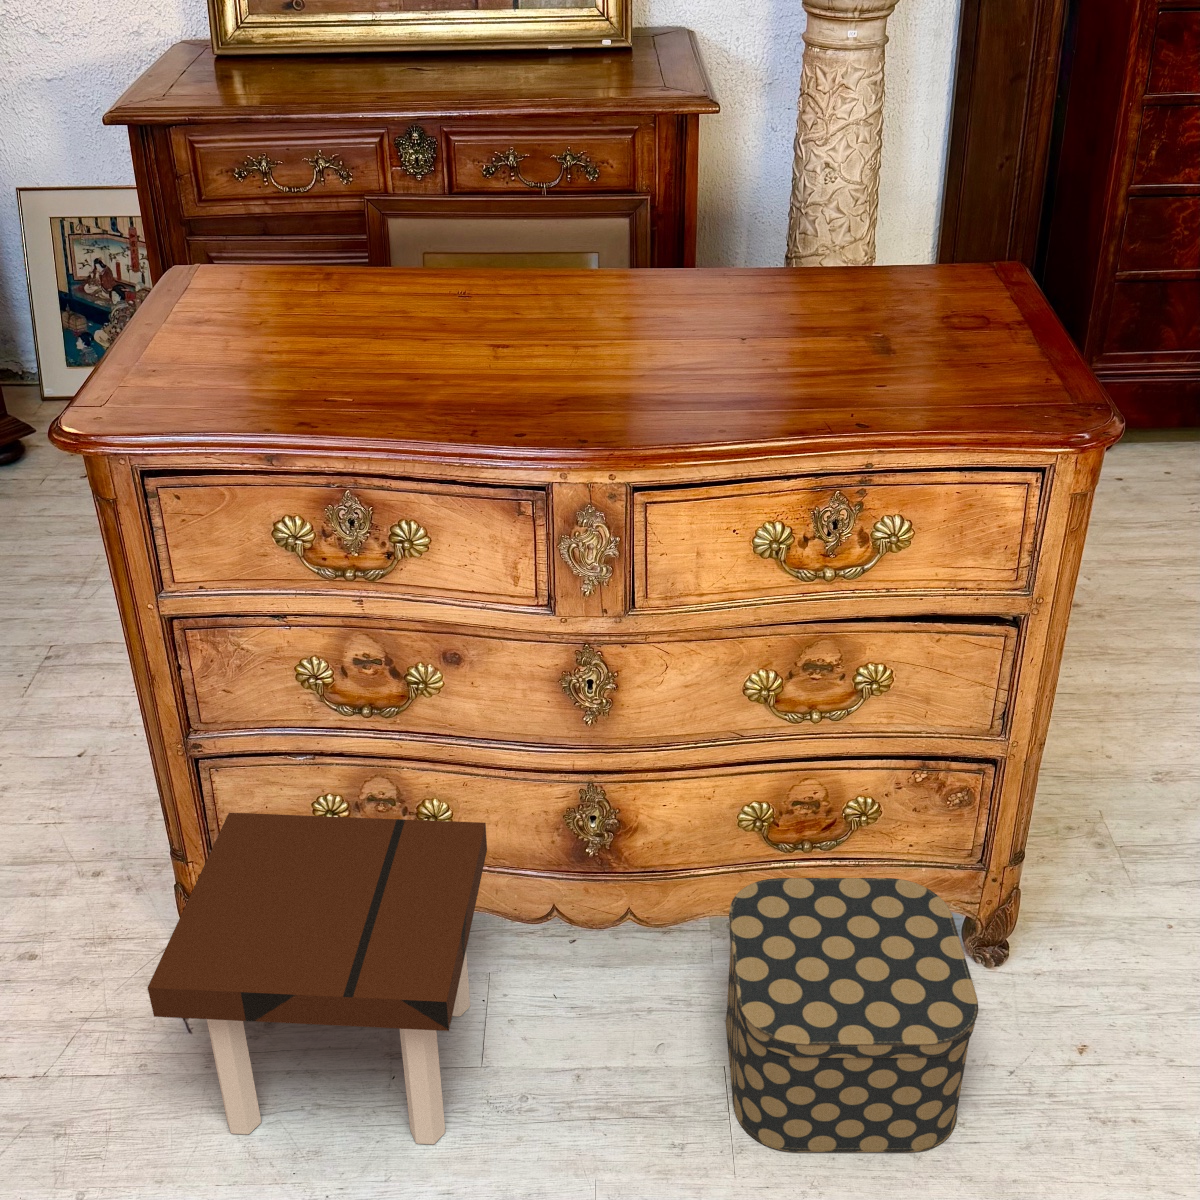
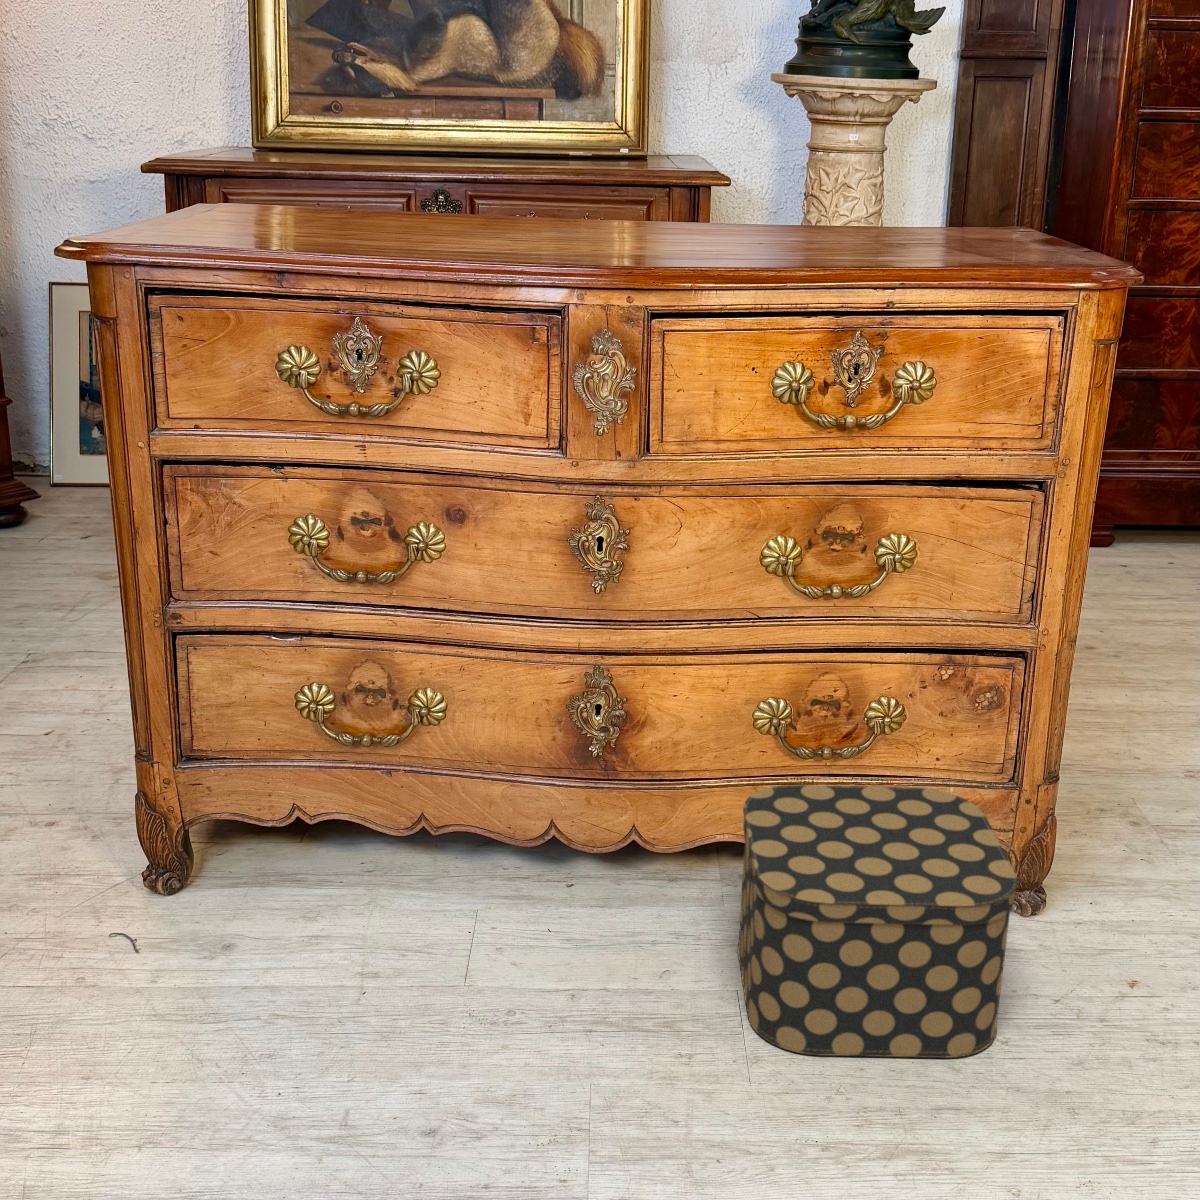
side table: present [148,813,487,1144] -> none [111,697,482,1041]

